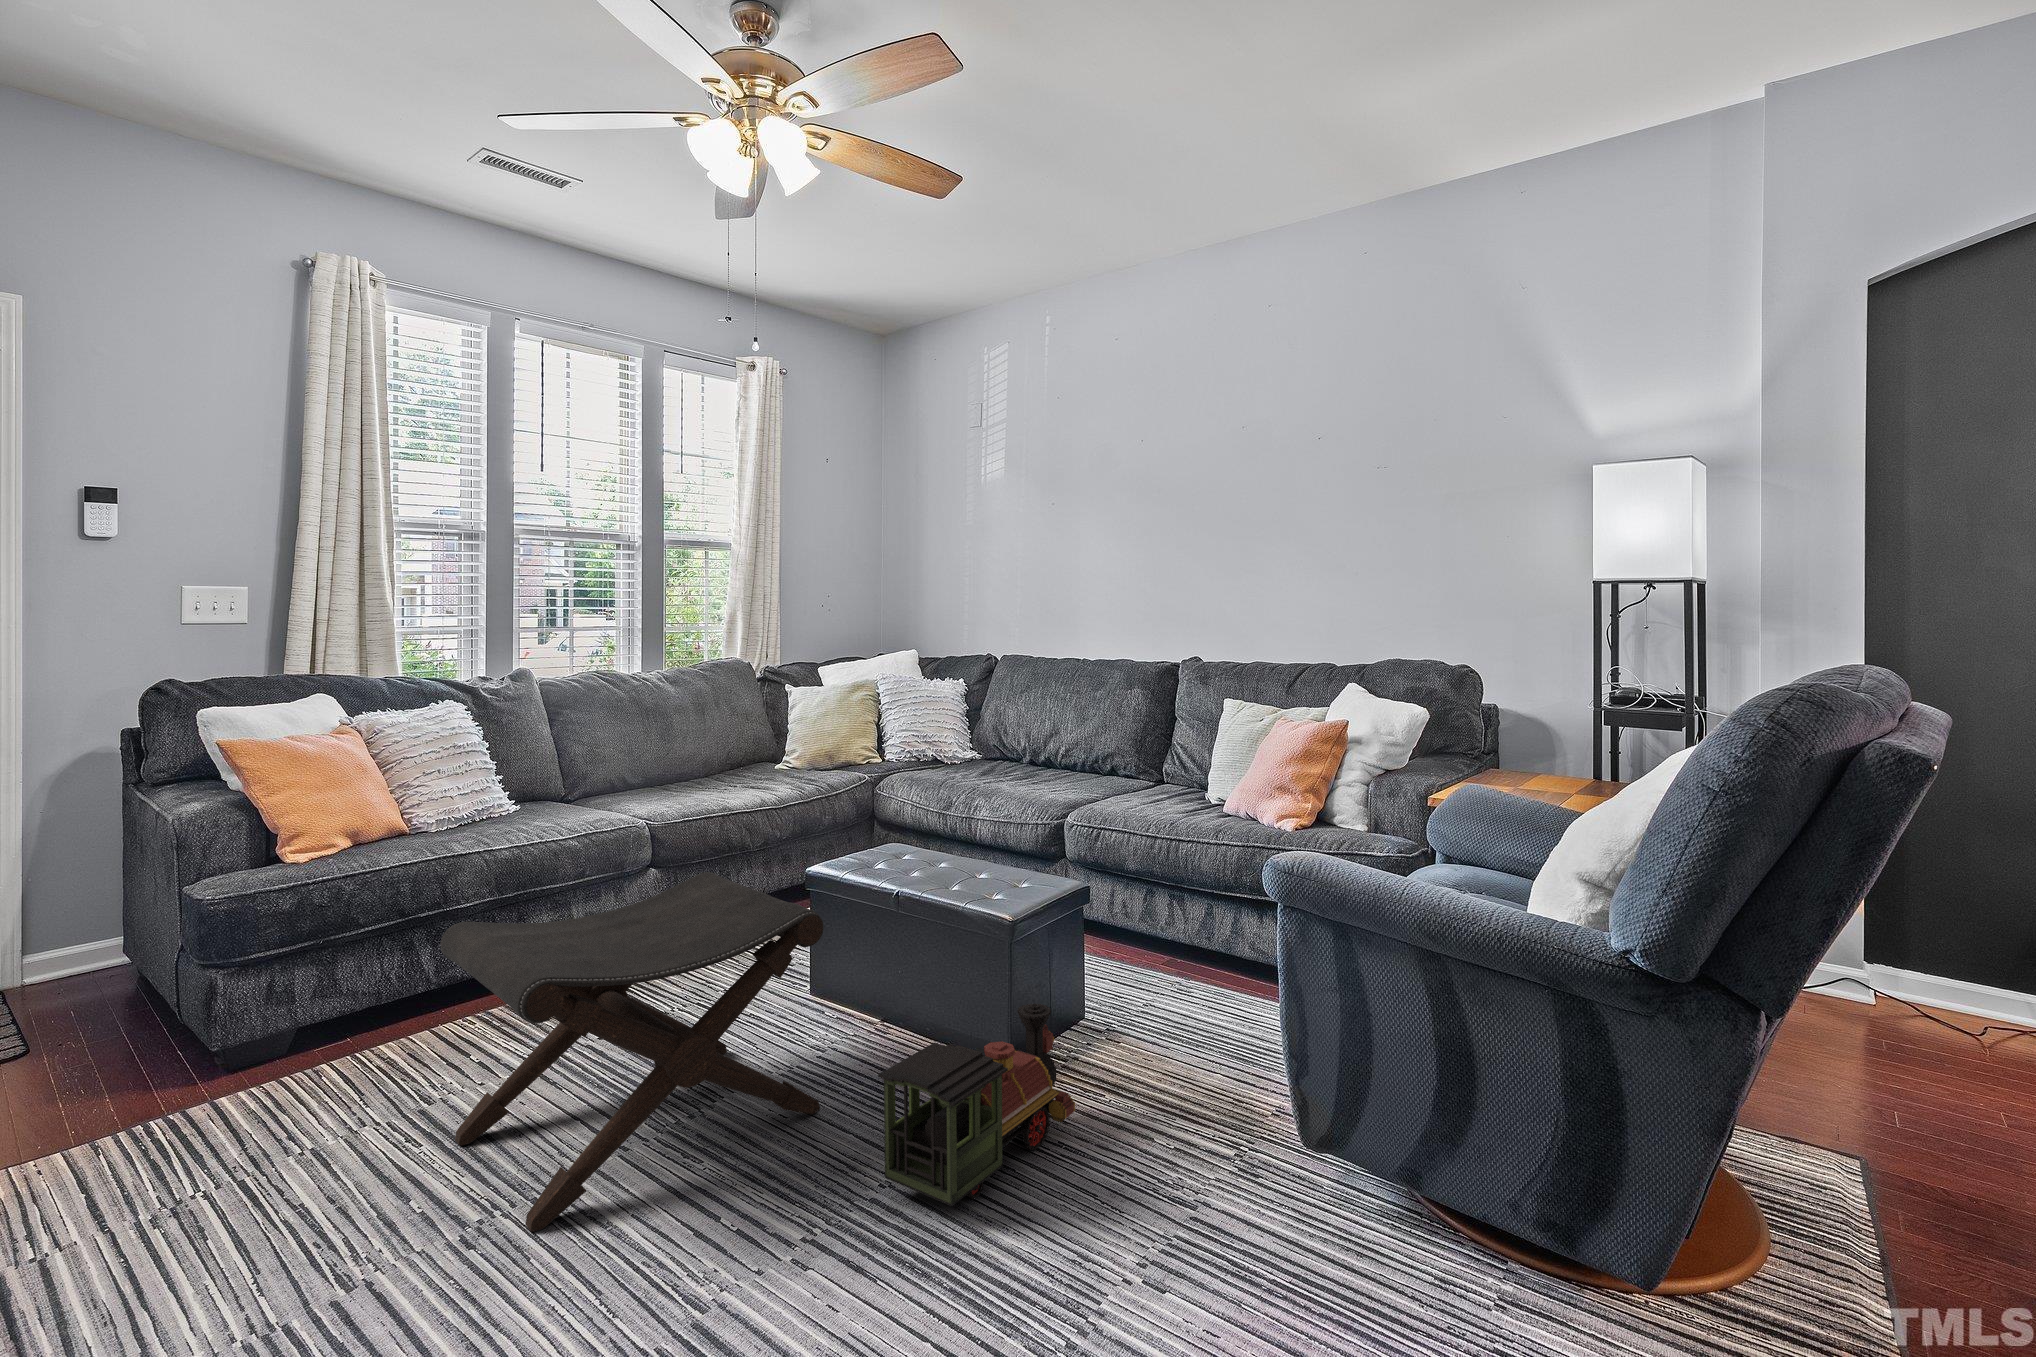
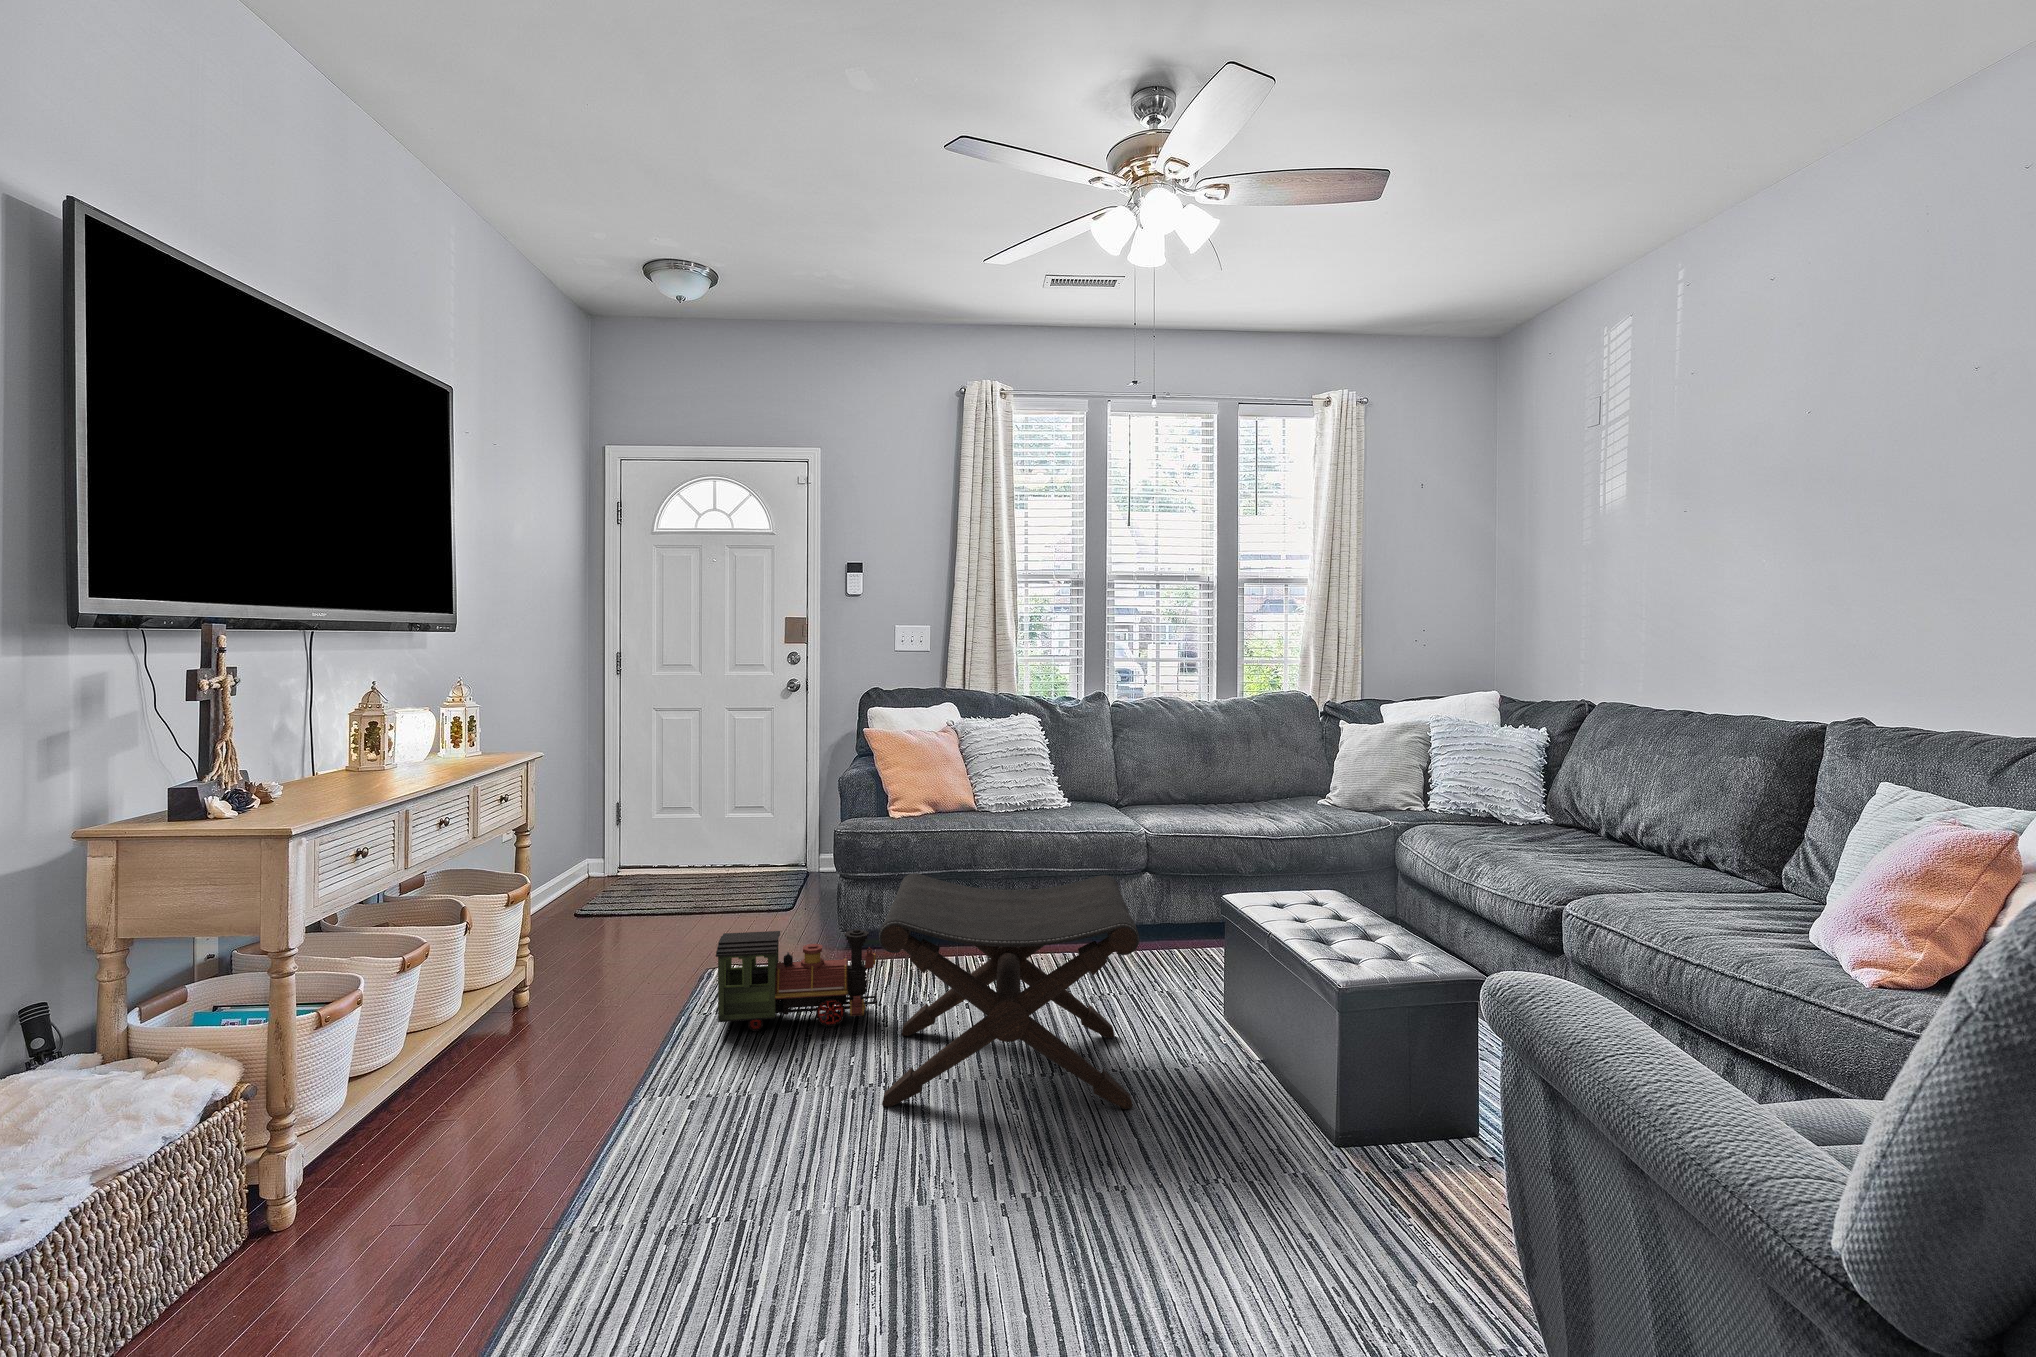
toy train: present [878,1004,1075,1206] -> present [716,929,877,1031]

